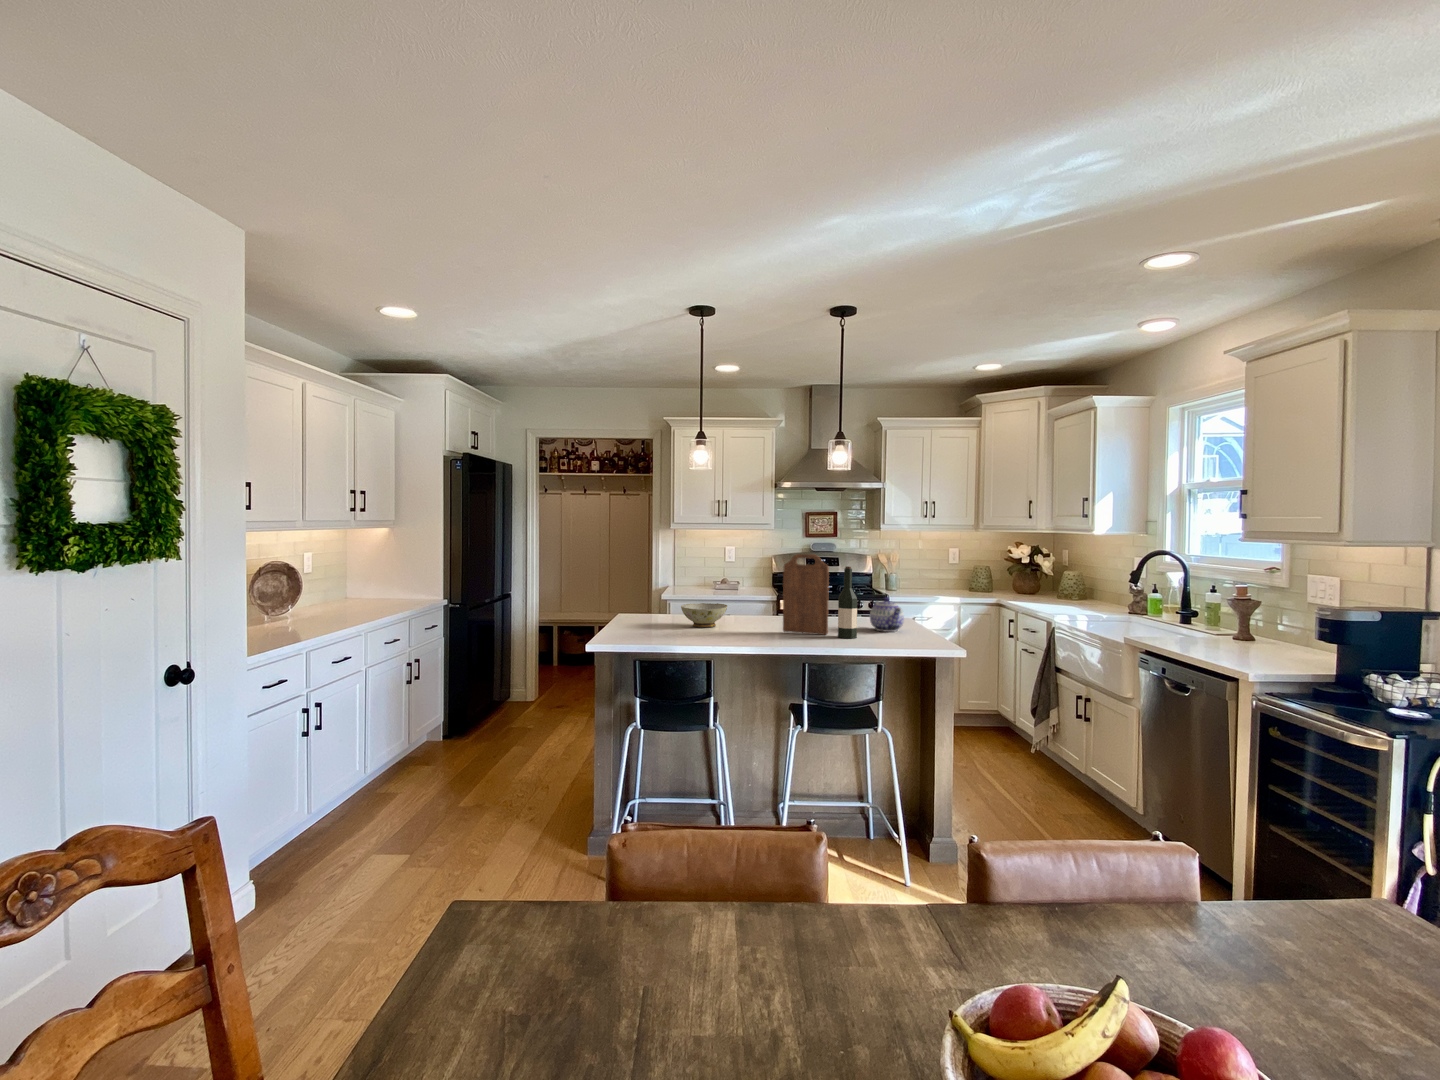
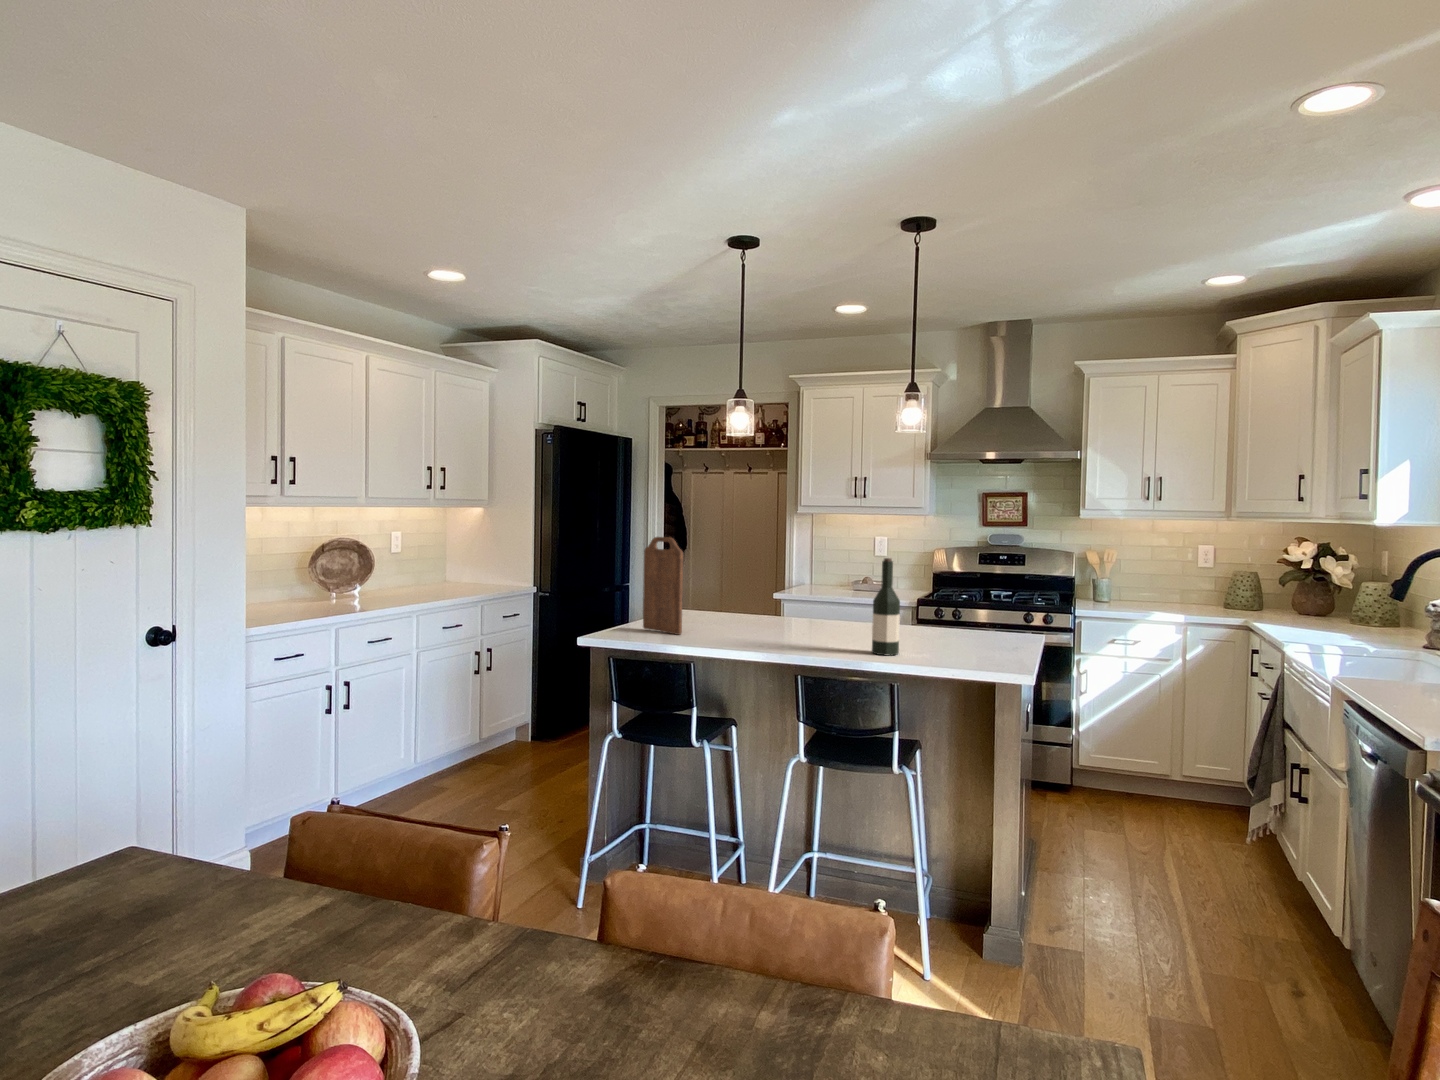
cutting board: present [783,554,829,635] -> present [643,537,683,635]
teapot: present [870,597,904,632] -> none [940,604,988,652]
ceramic bowl: present [681,603,727,628] -> none [710,601,767,631]

